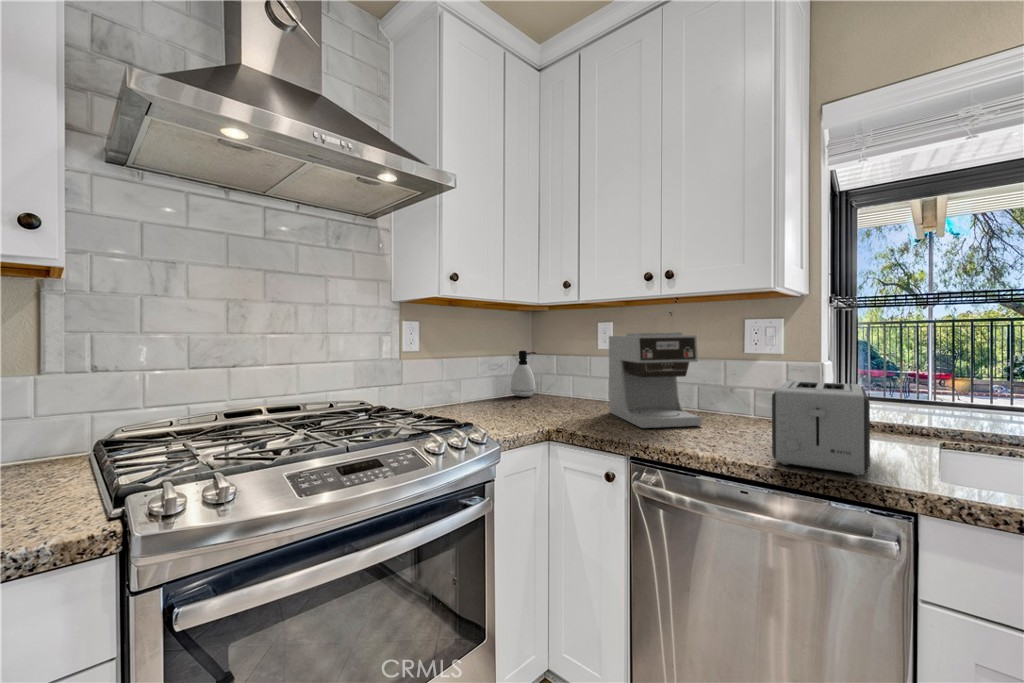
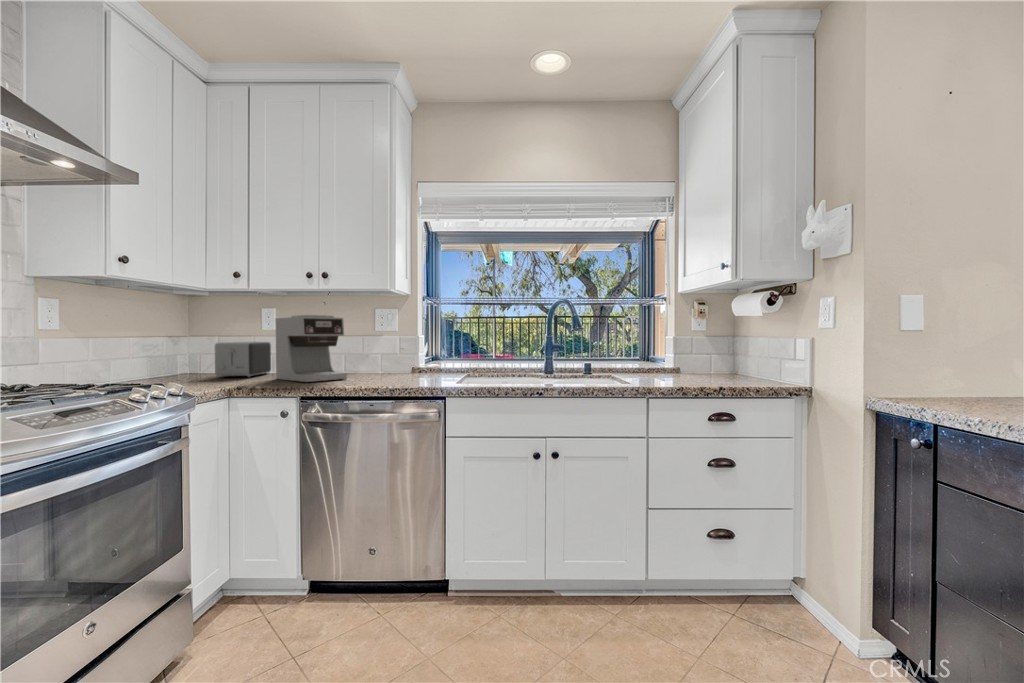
soap dispenser: present [511,350,536,397] -> none [166,332,195,377]
toaster: present [772,381,870,476] -> present [215,342,271,377]

